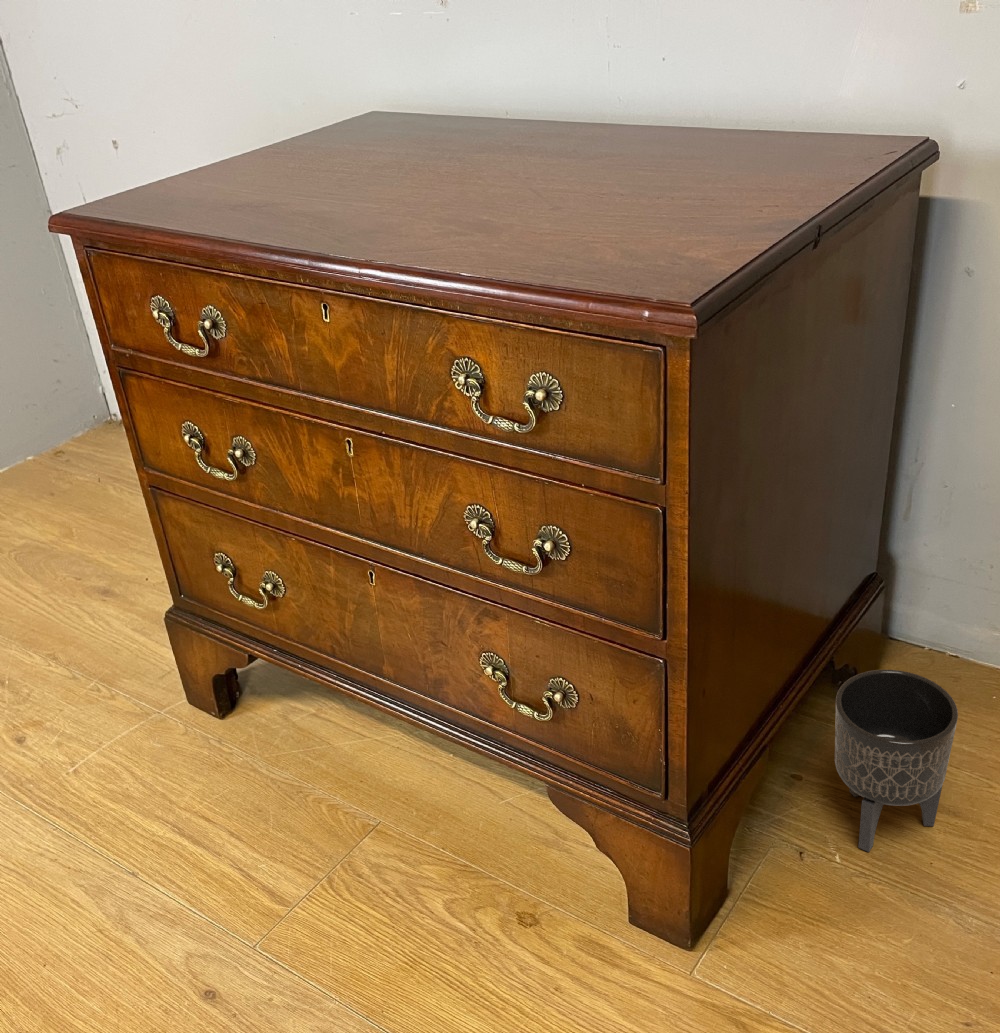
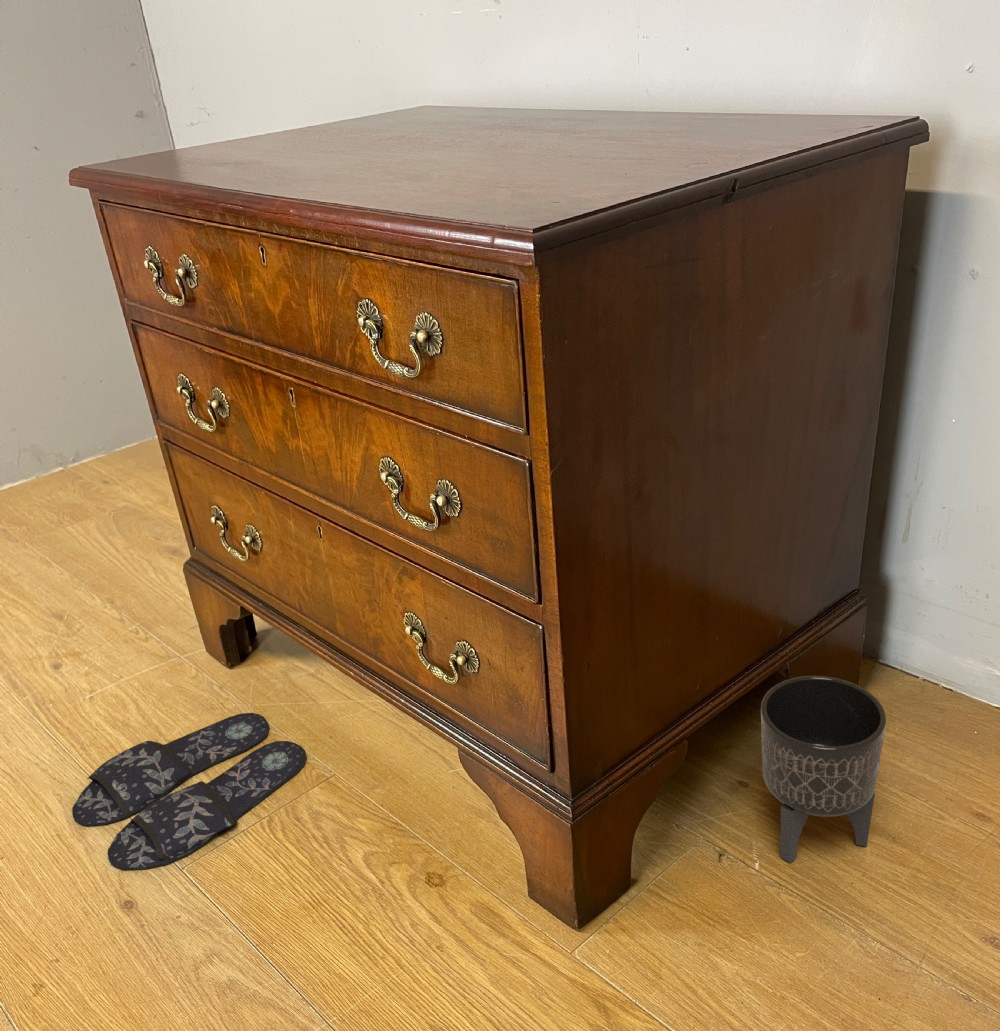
slippers: none [104,766,347,958] -> present [72,713,307,870]

